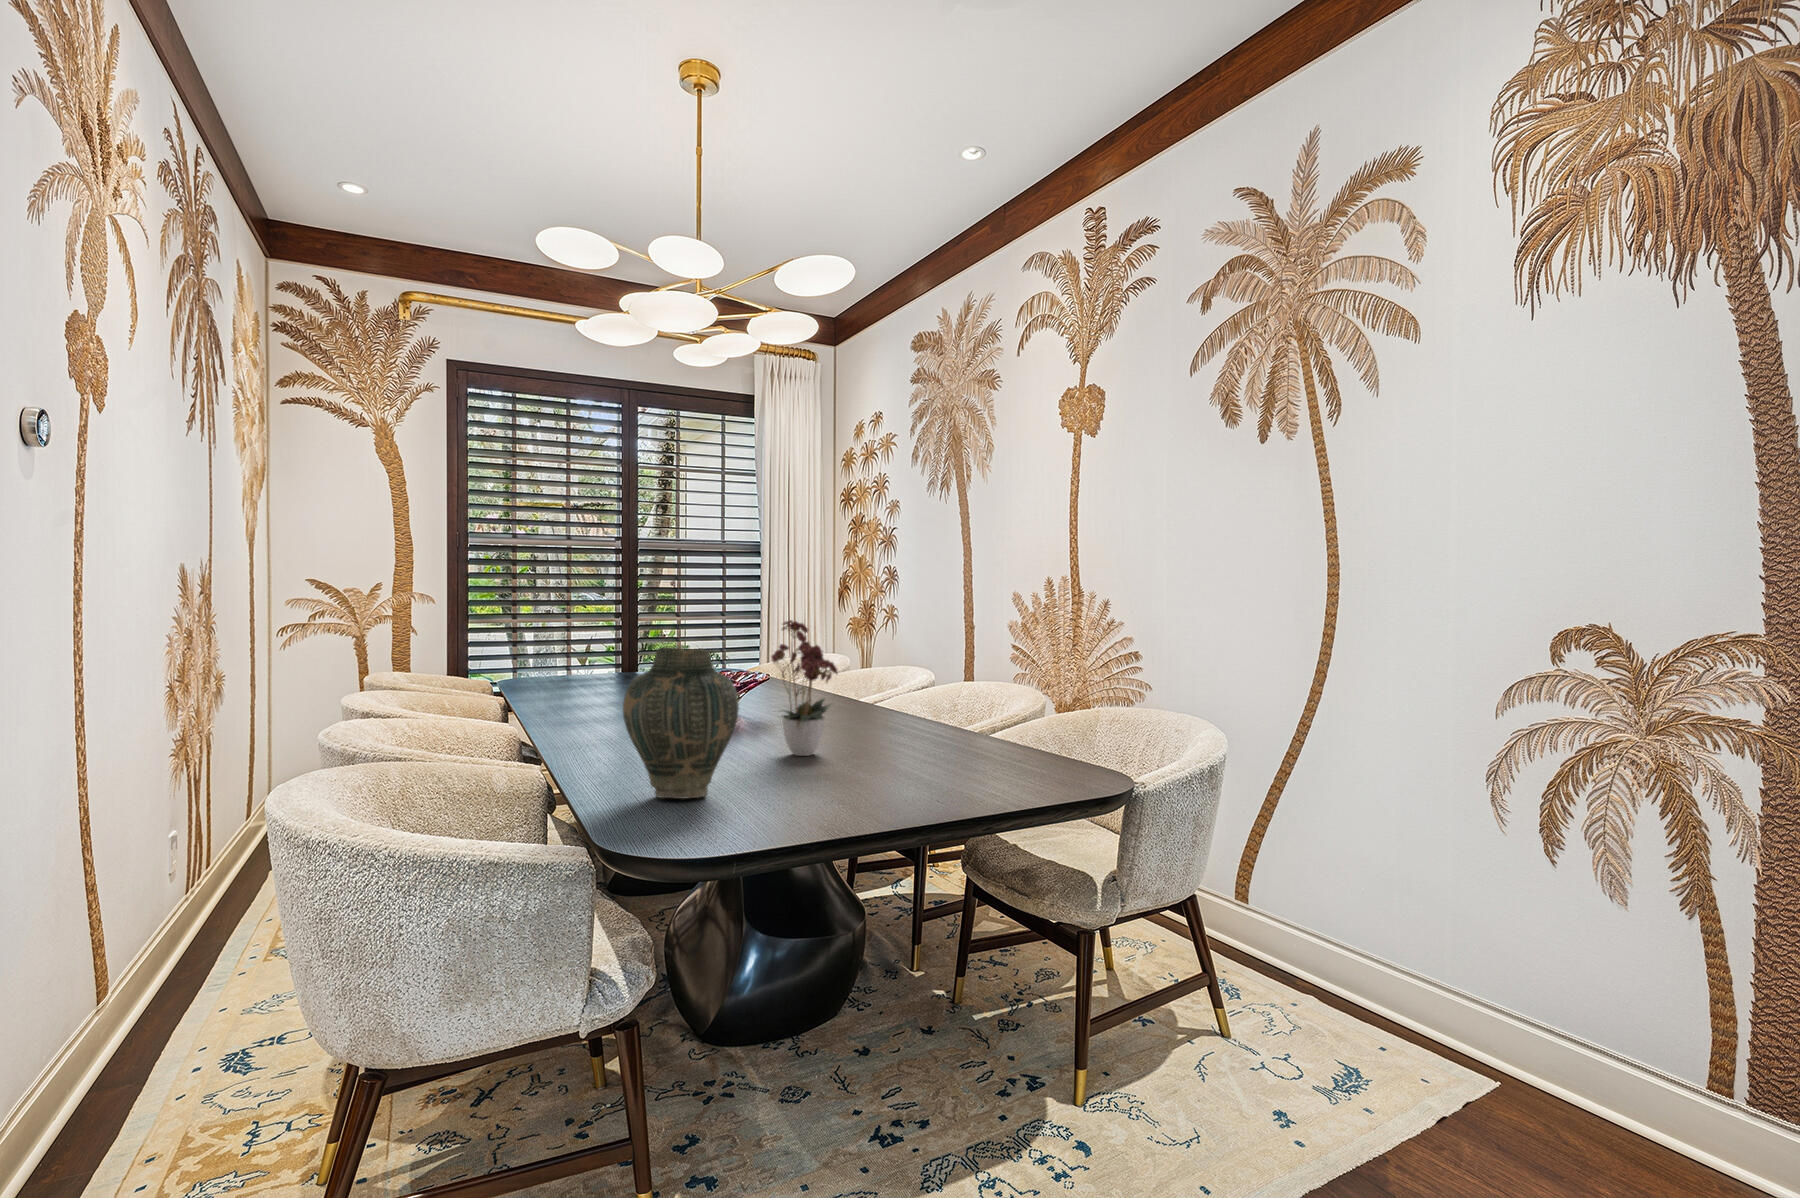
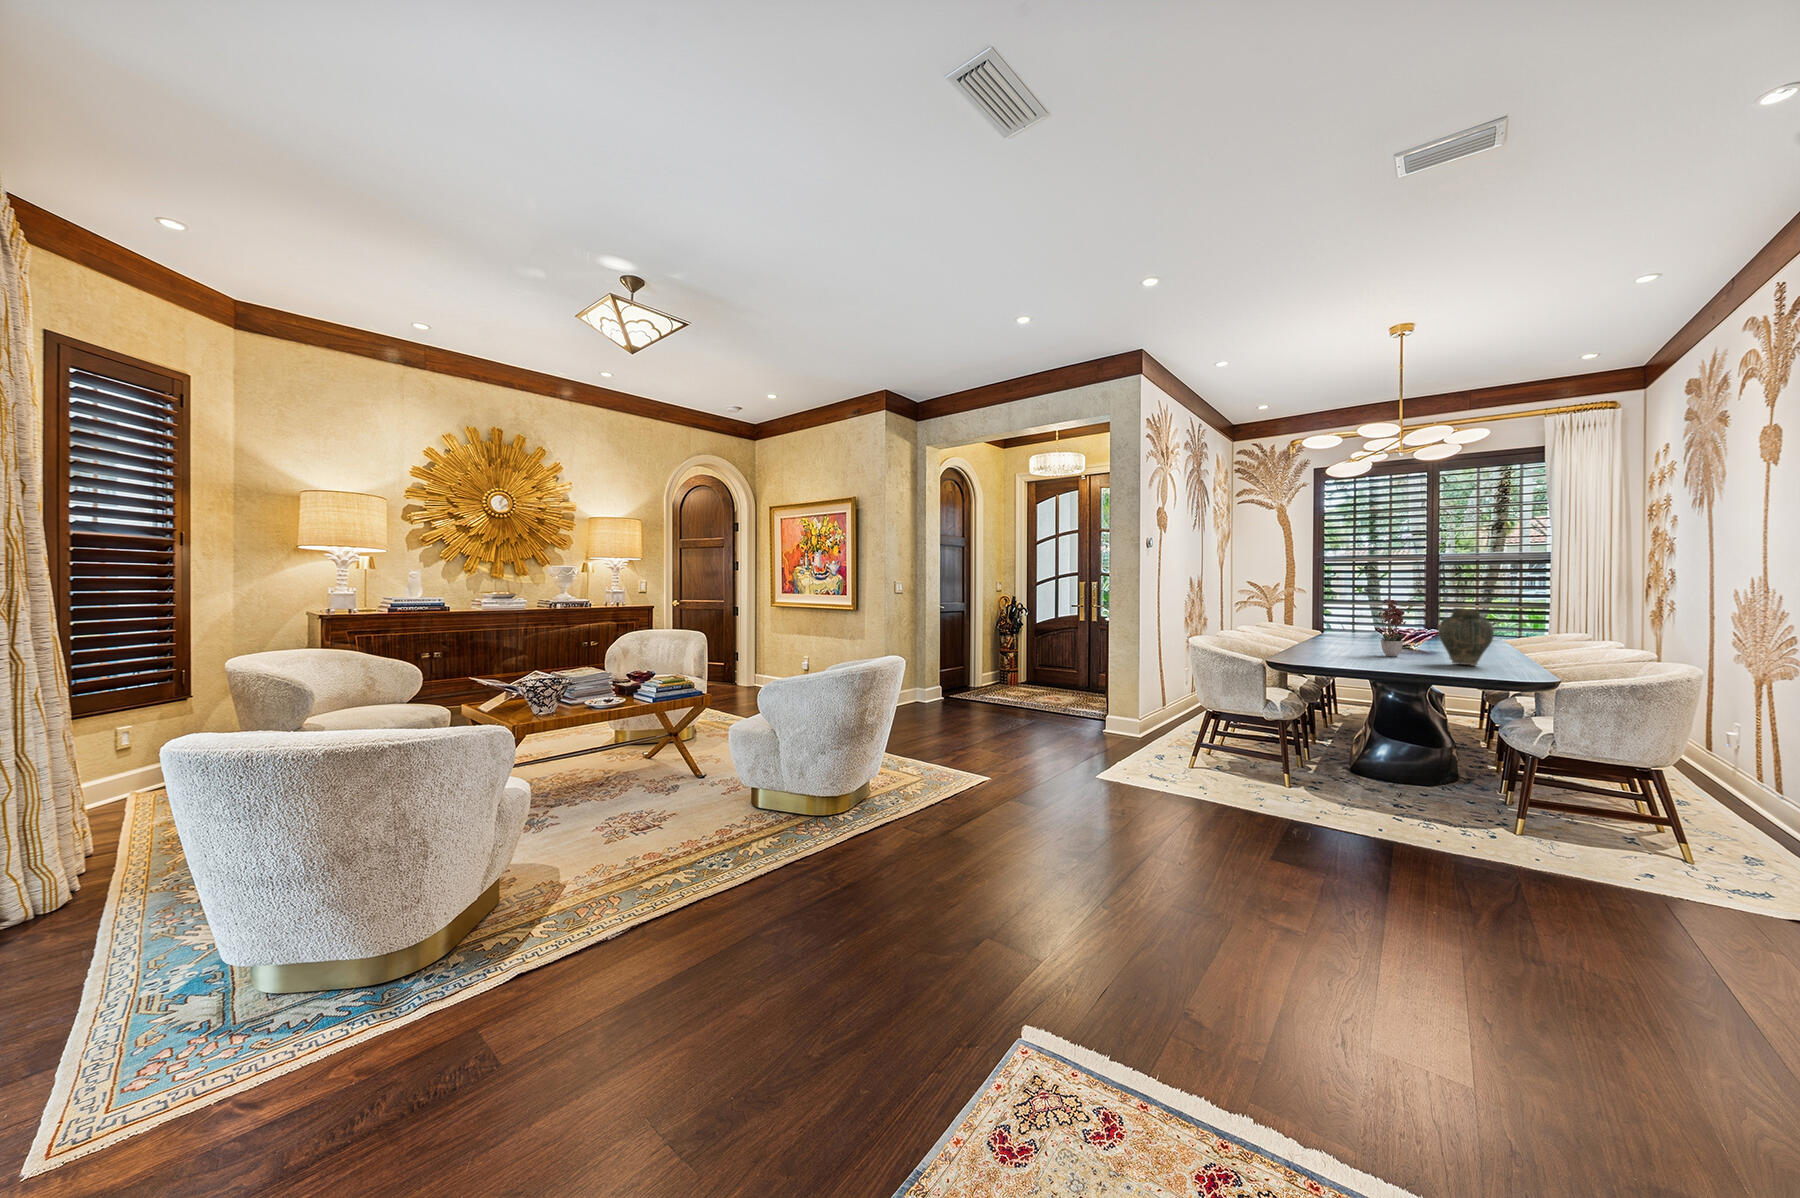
vase: present [623,647,739,799] -> present [1438,608,1494,666]

